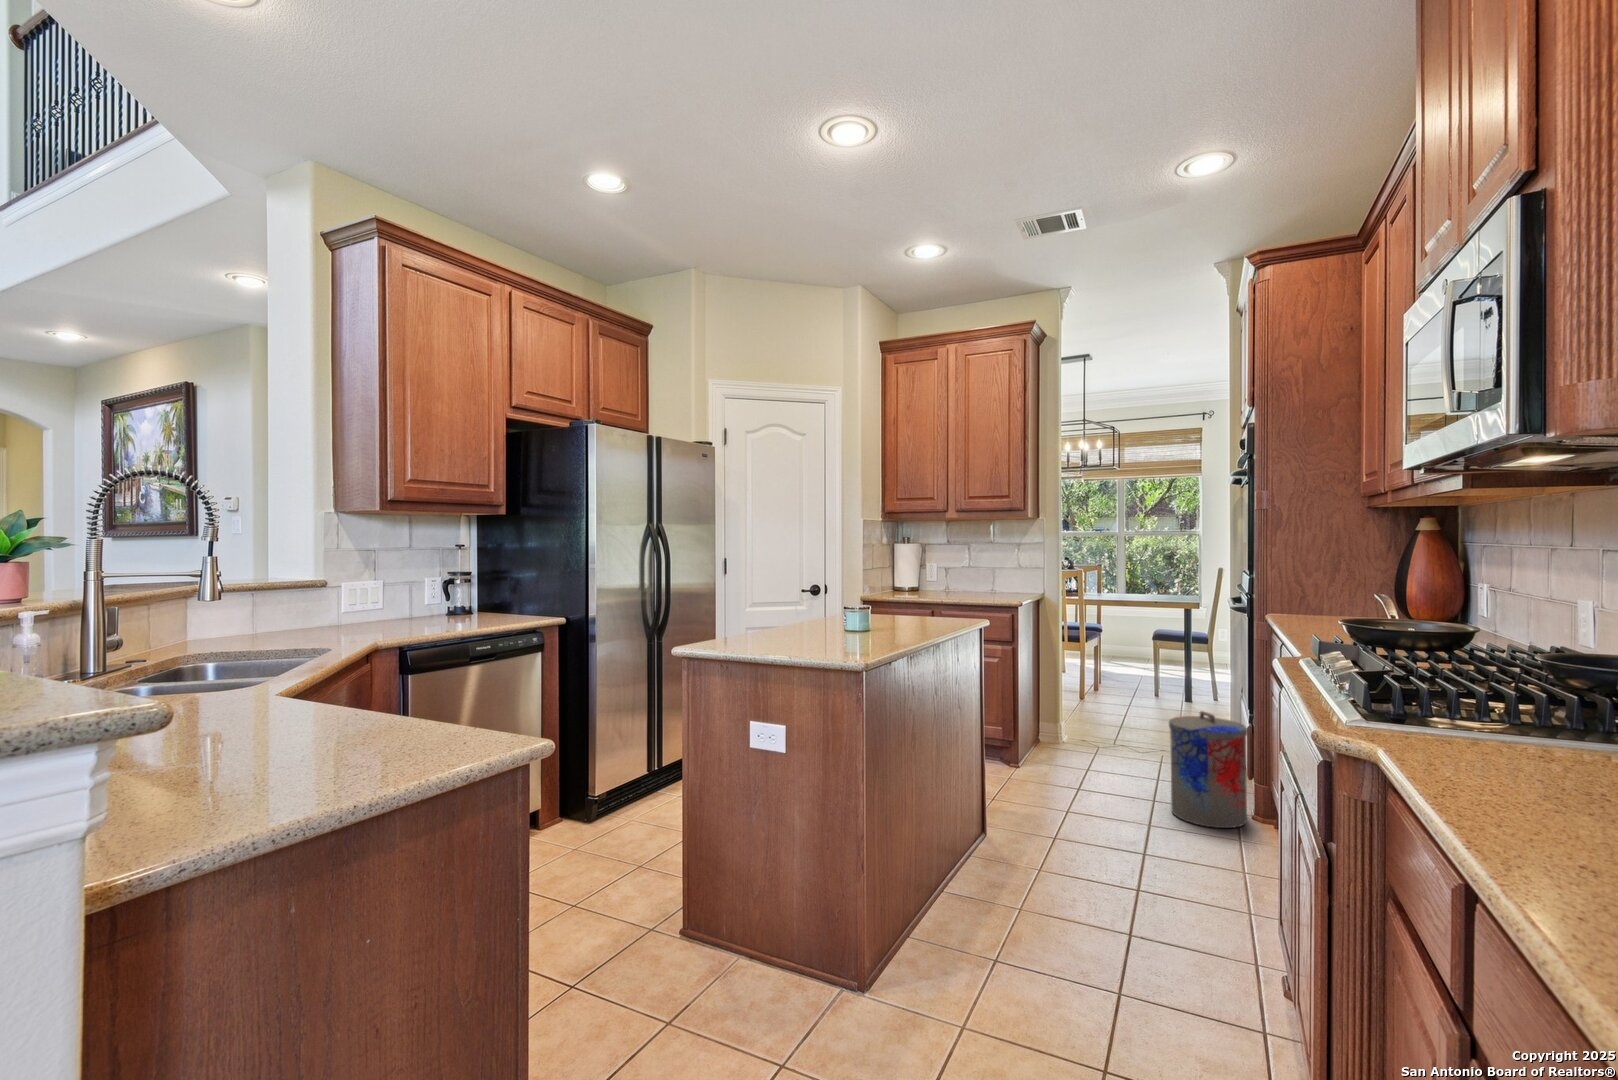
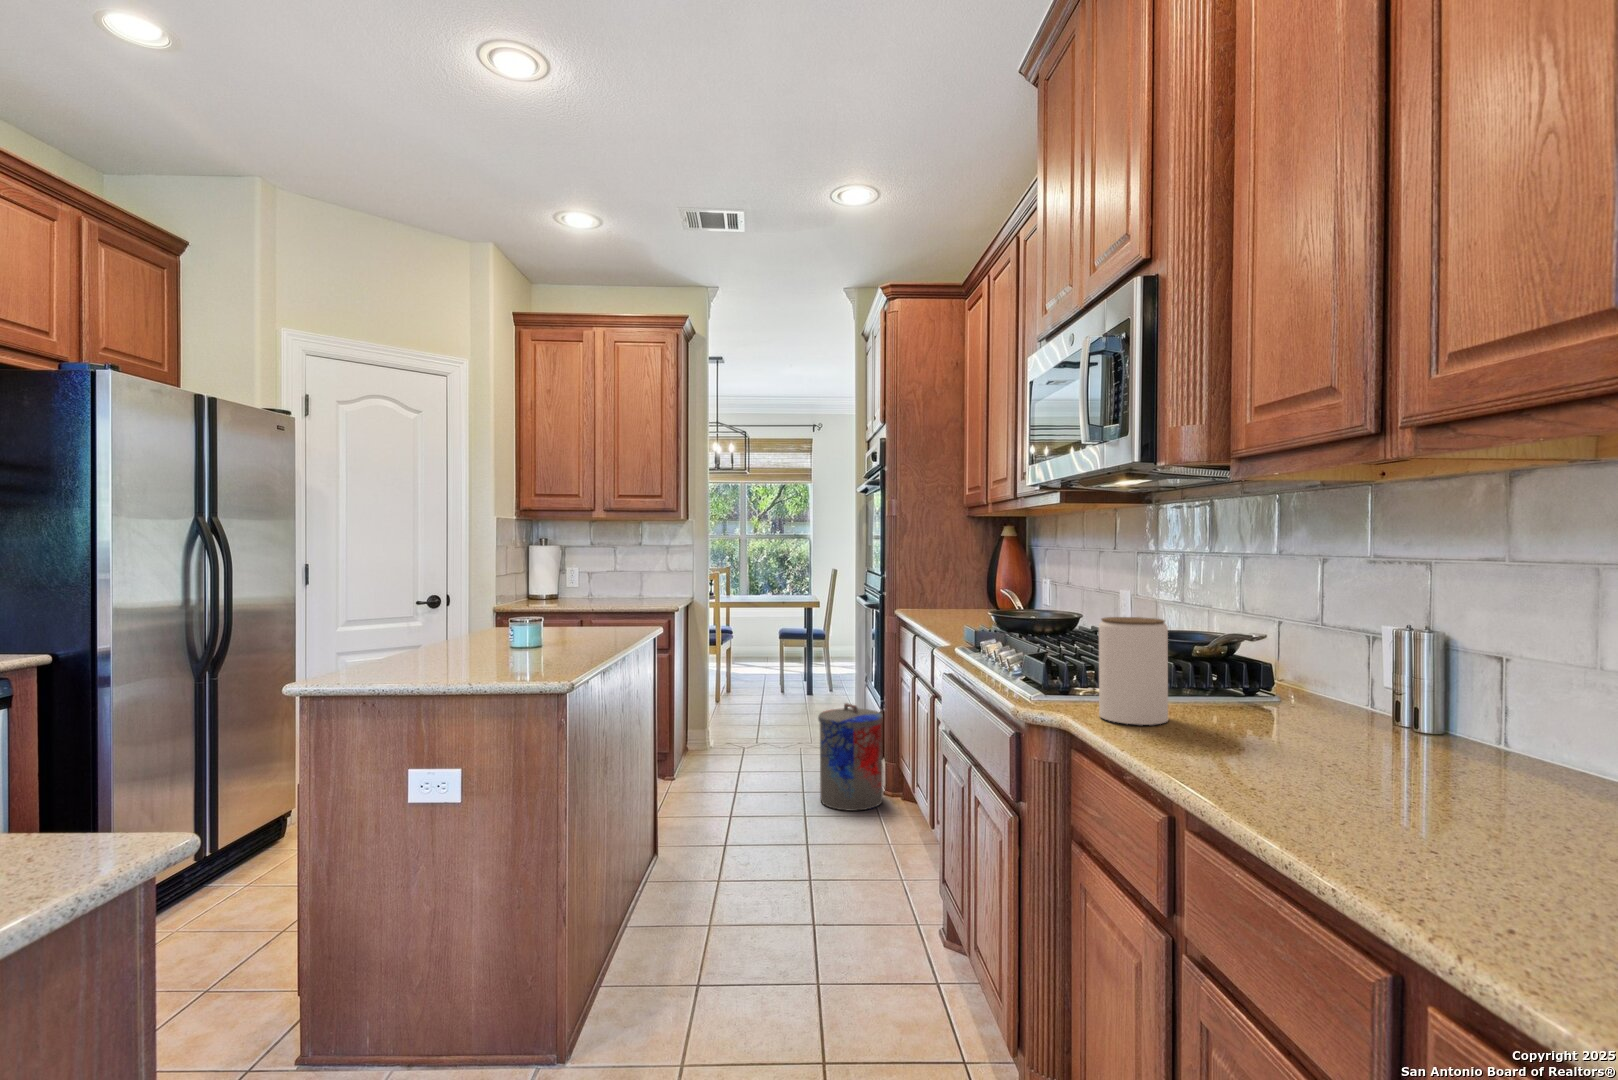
jar: none [1426,634,1537,777] -> present [1099,617,1168,725]

